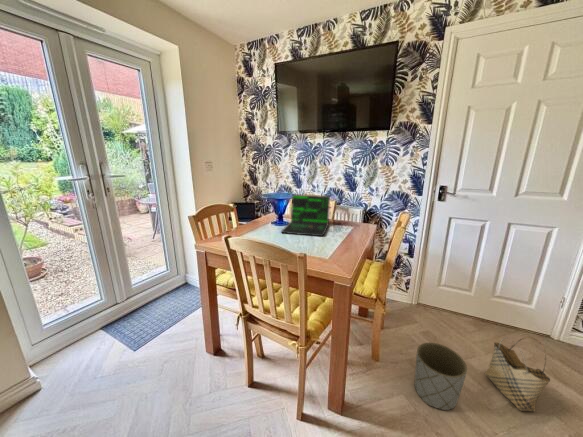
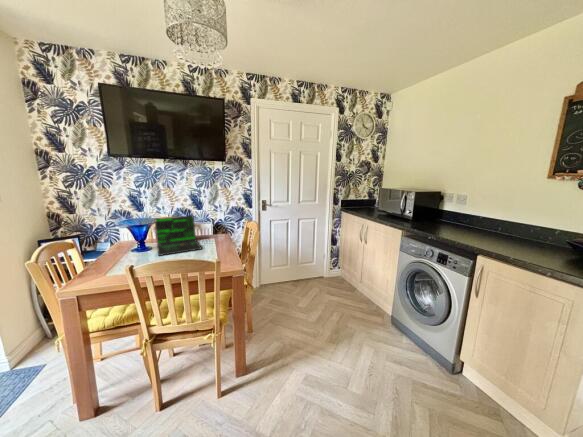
woven basket: present [485,337,550,411] -> none [308,275,334,315]
planter: present [415,343,467,410] -> none [280,298,306,337]

